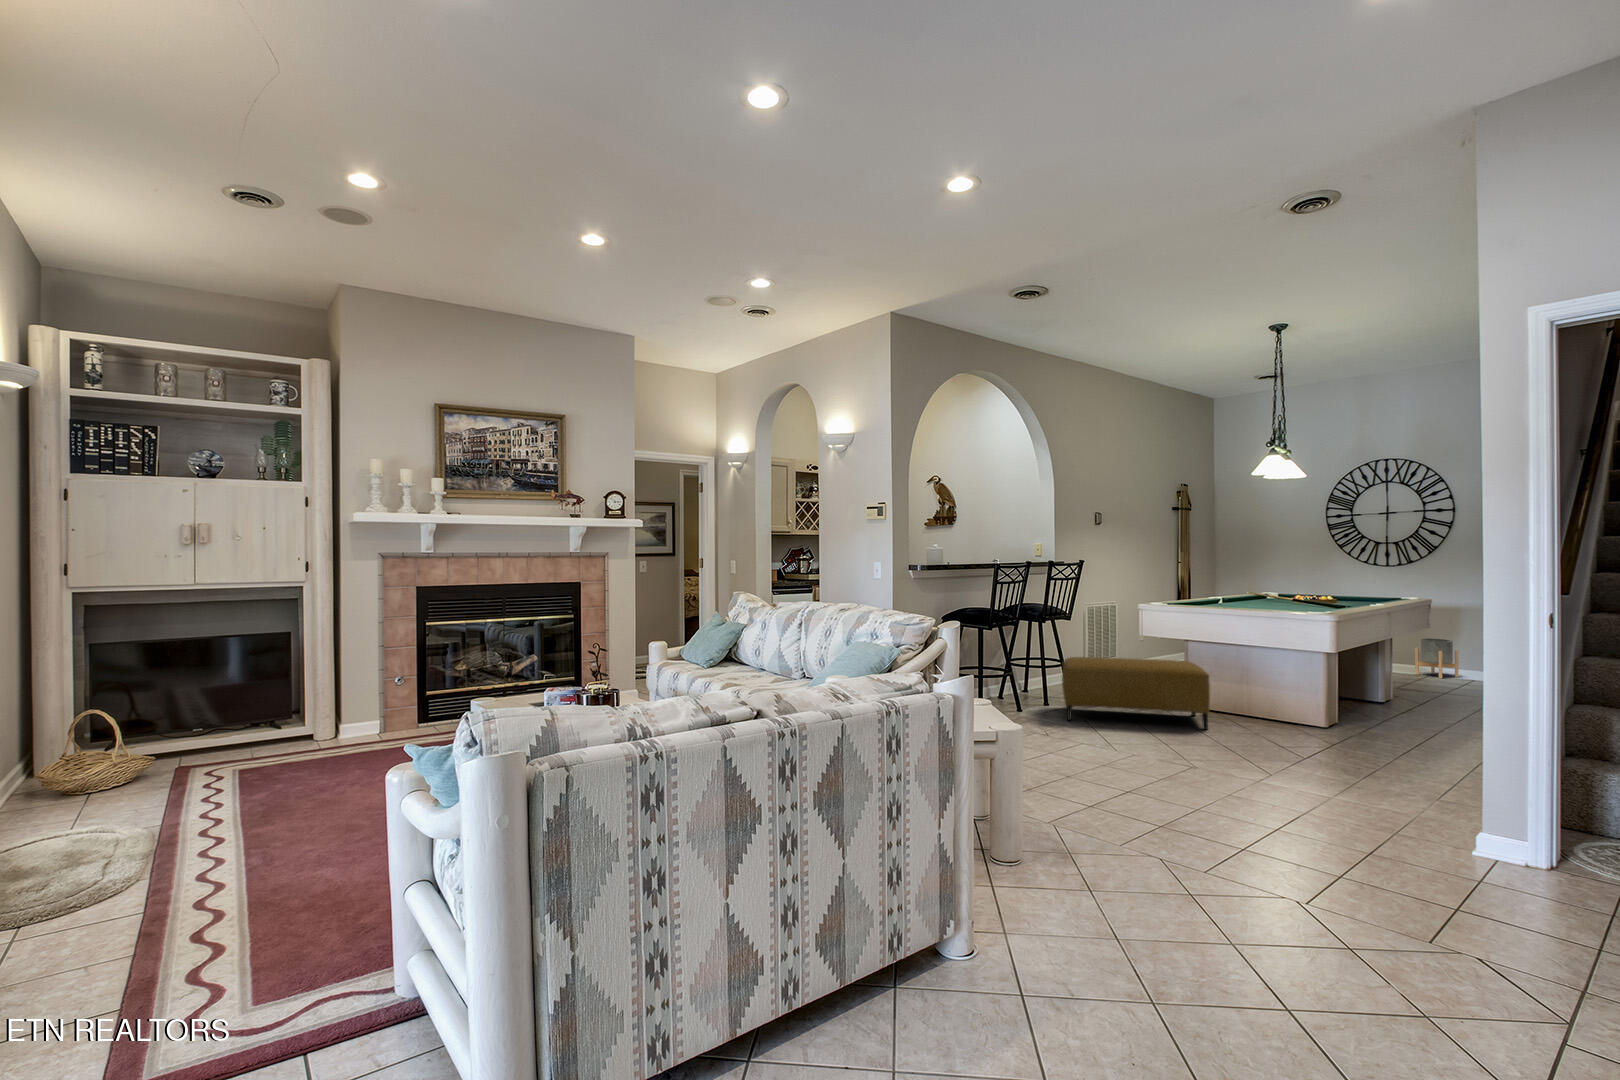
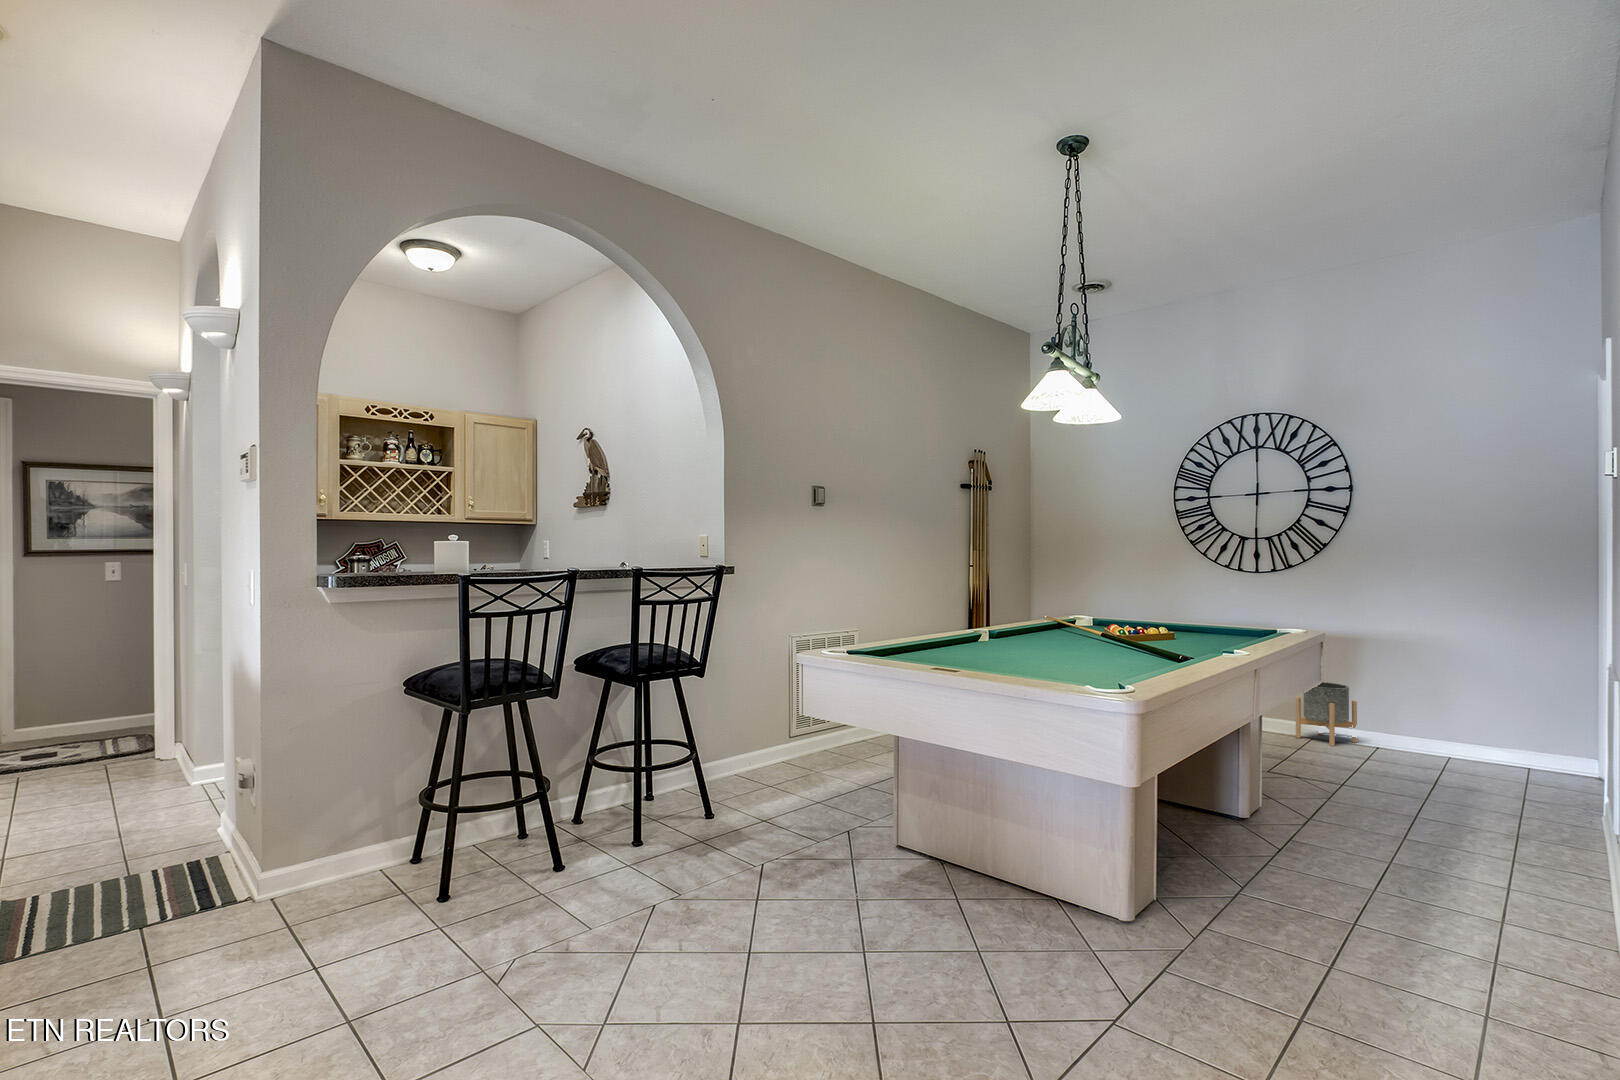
ottoman: present [1062,657,1210,729] -> none [597,756,894,937]

